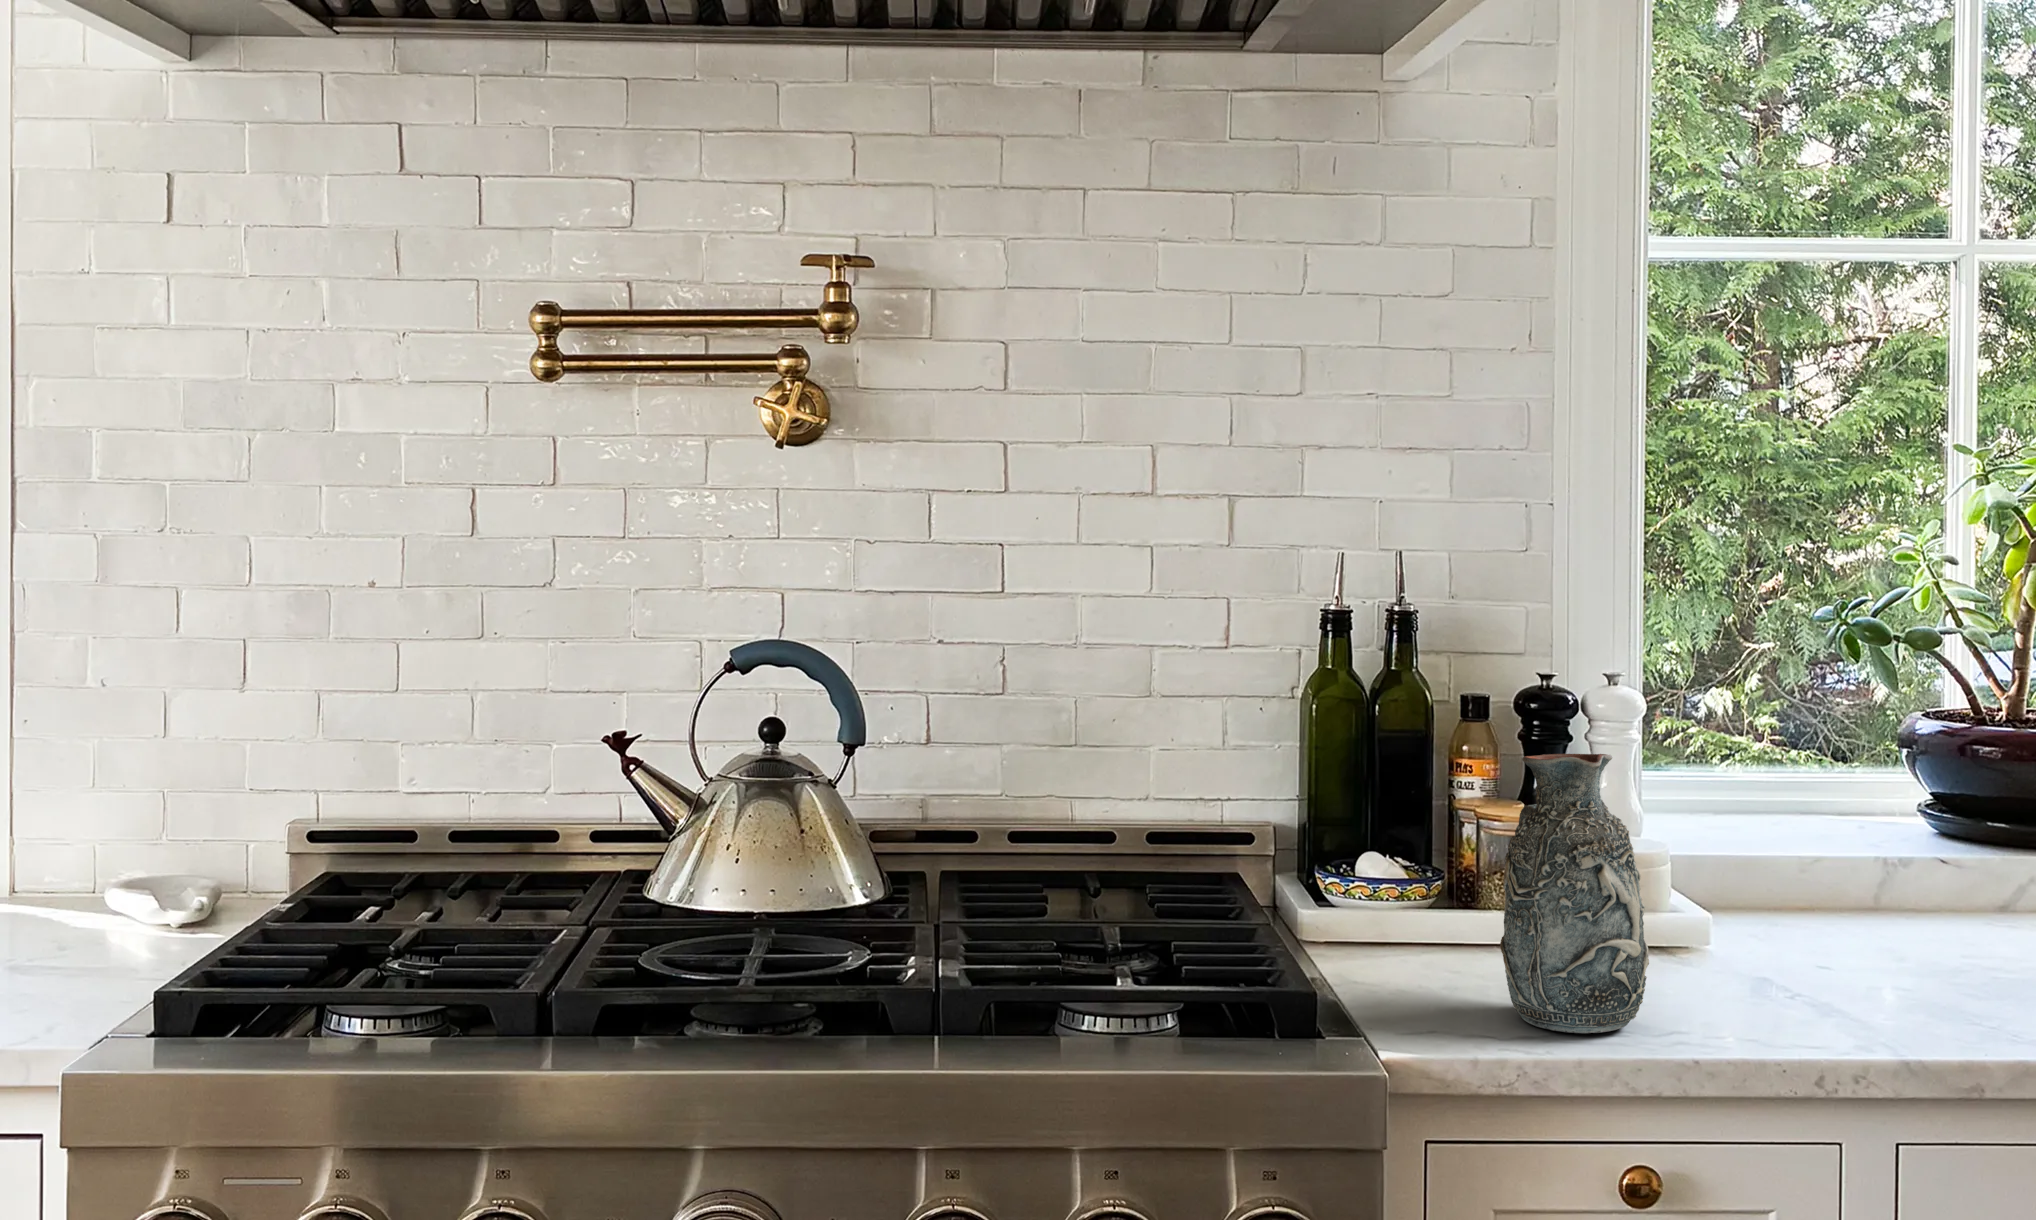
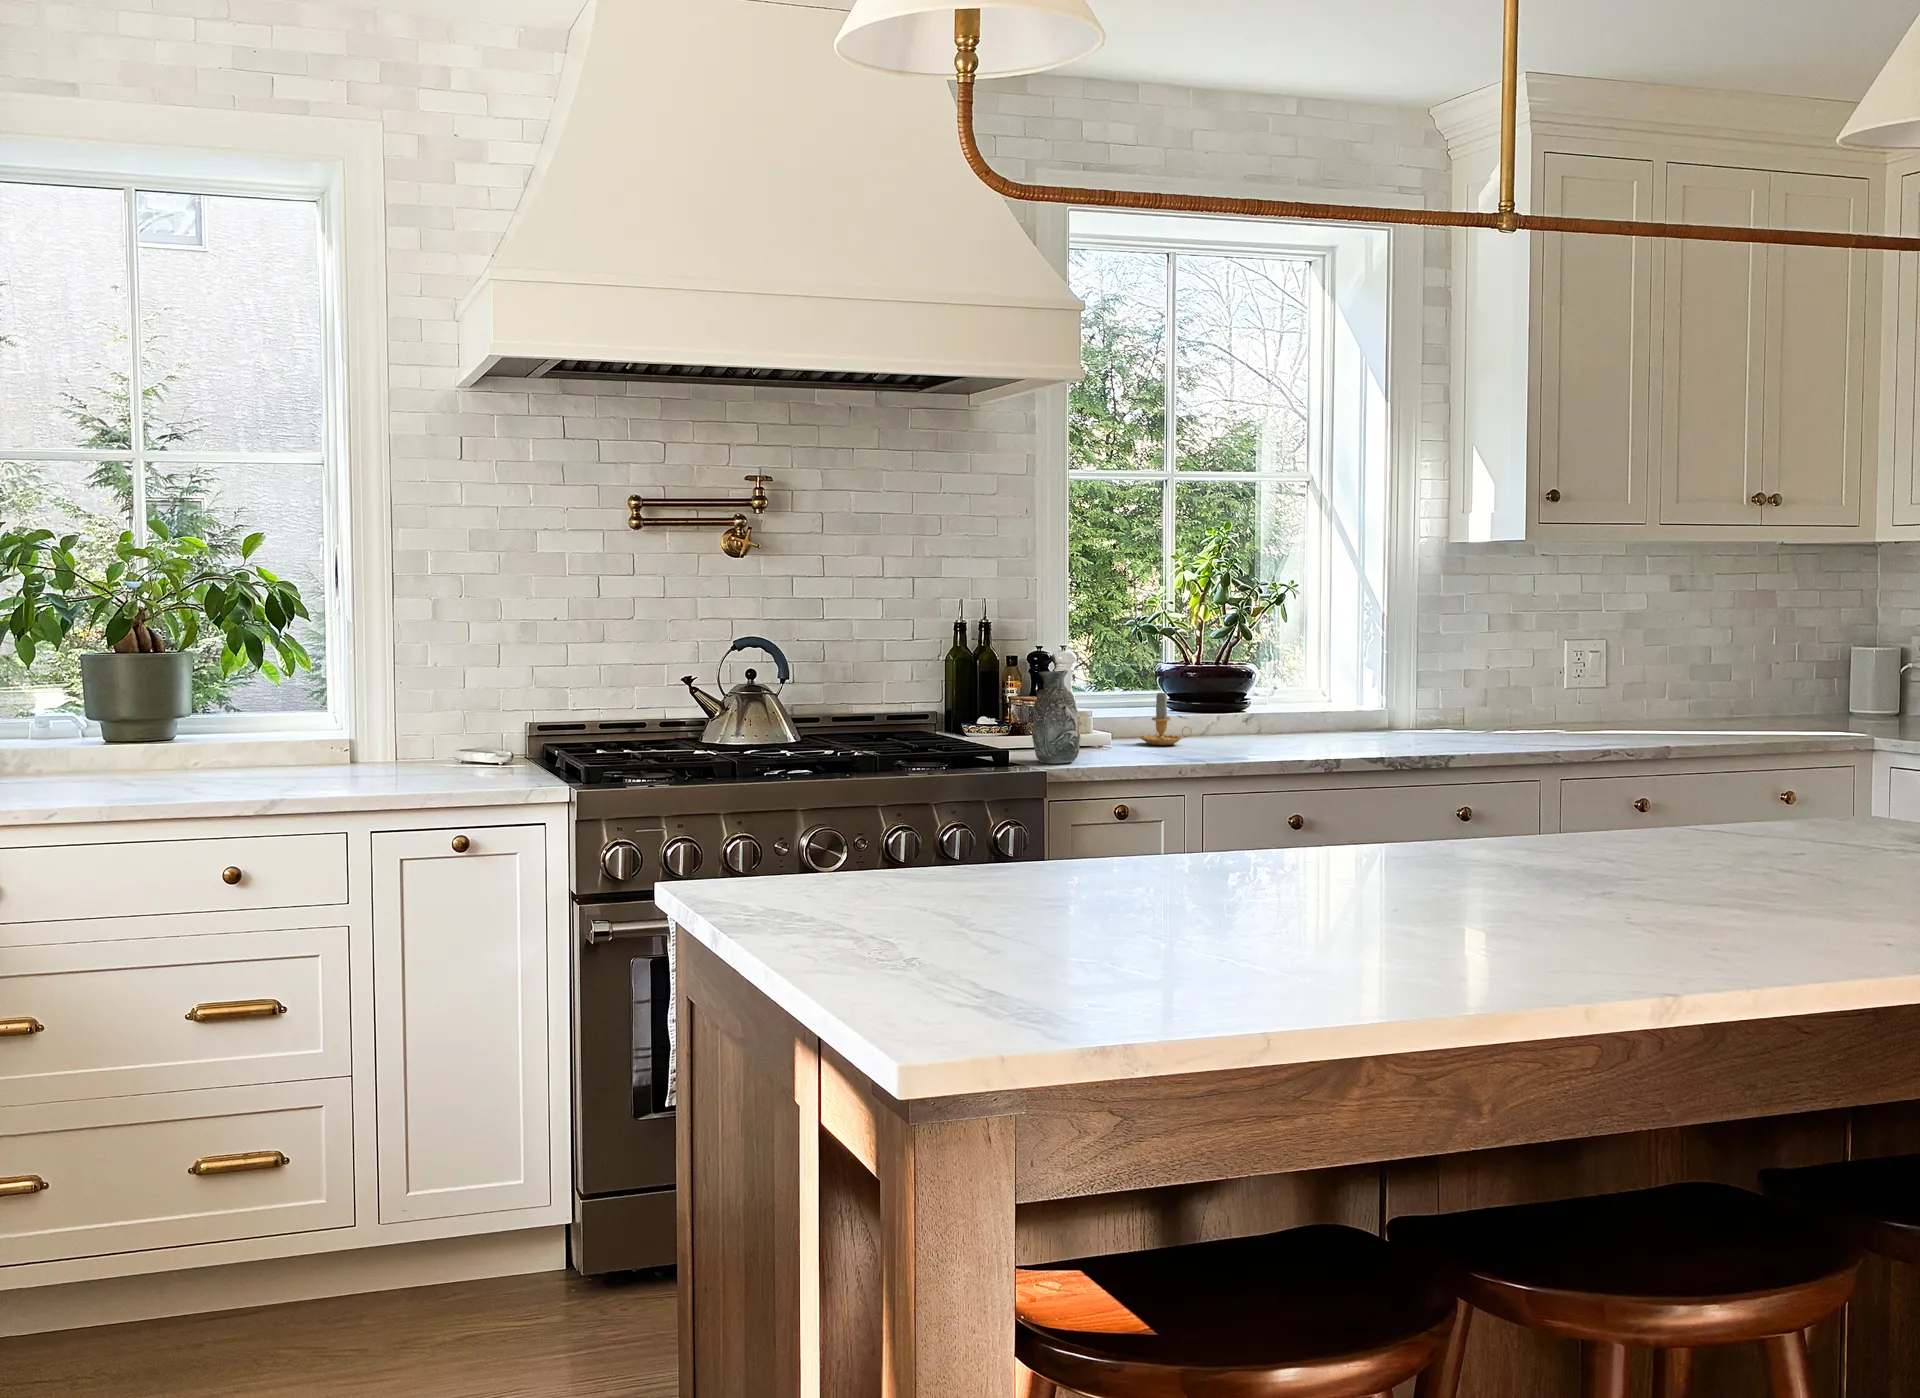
candle: none [1813,799,1964,948] -> present [1140,691,1192,745]

